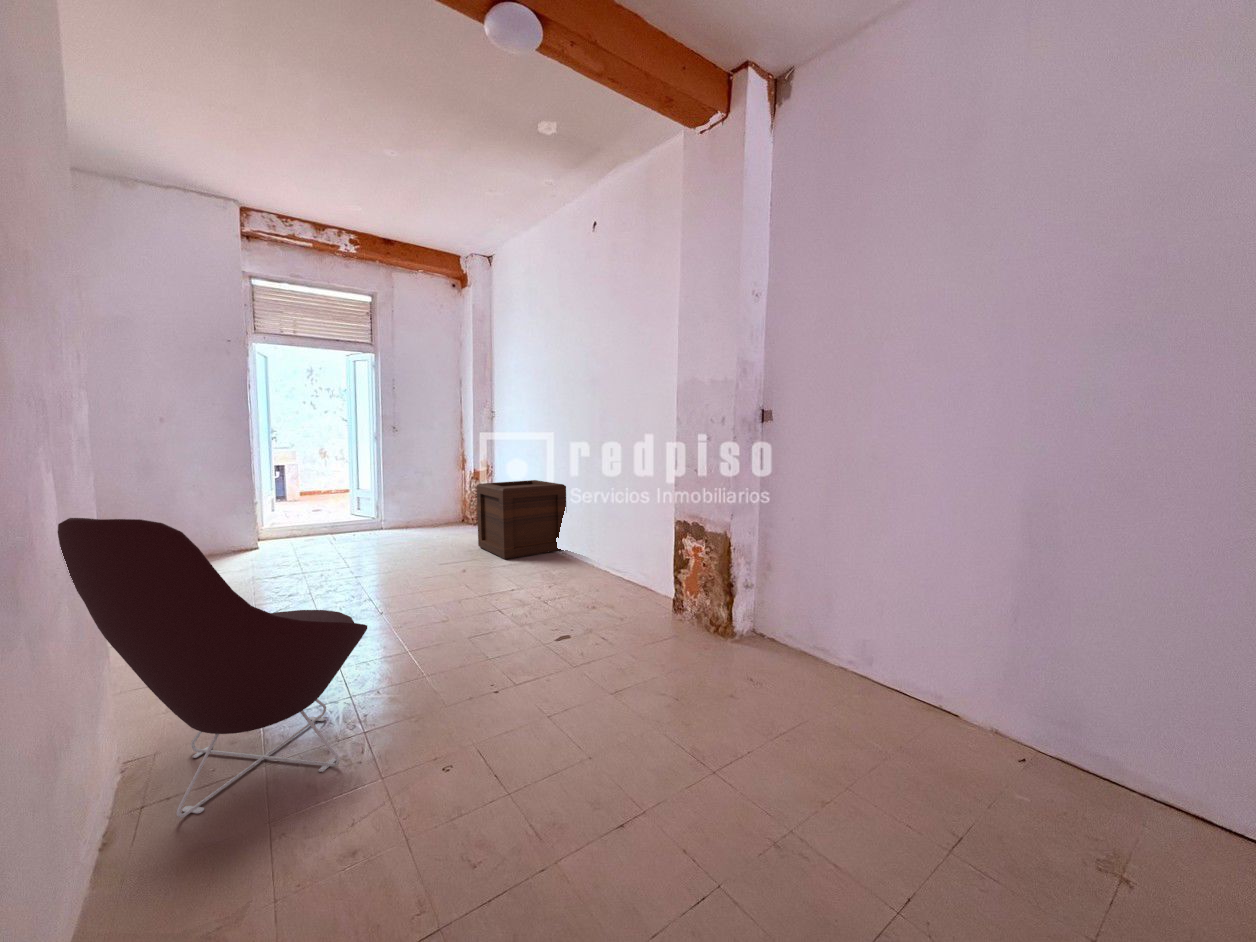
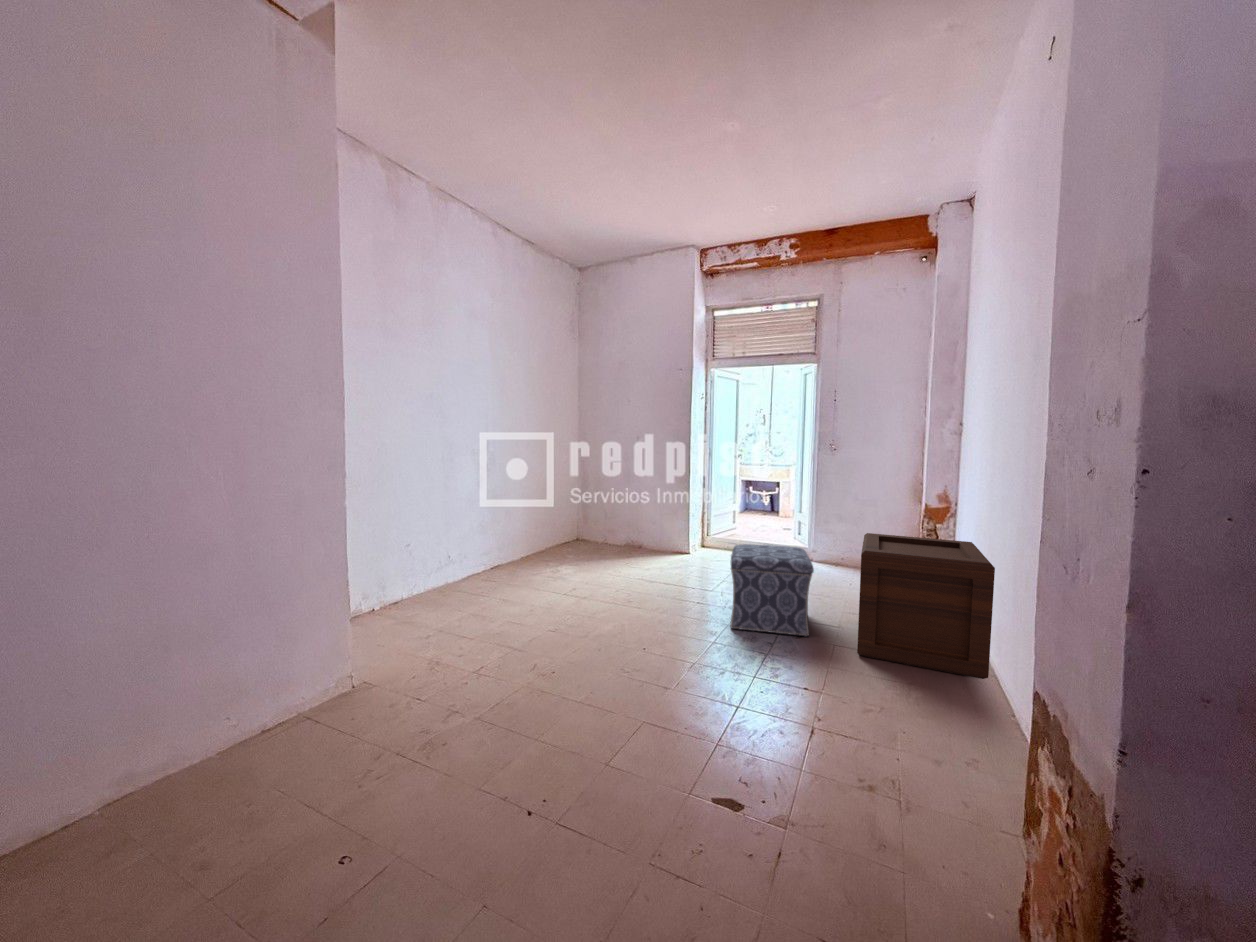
ottoman: none [381,503,466,573] -> present [730,544,814,637]
chair: present [58,518,367,818] -> none [118,544,389,841]

